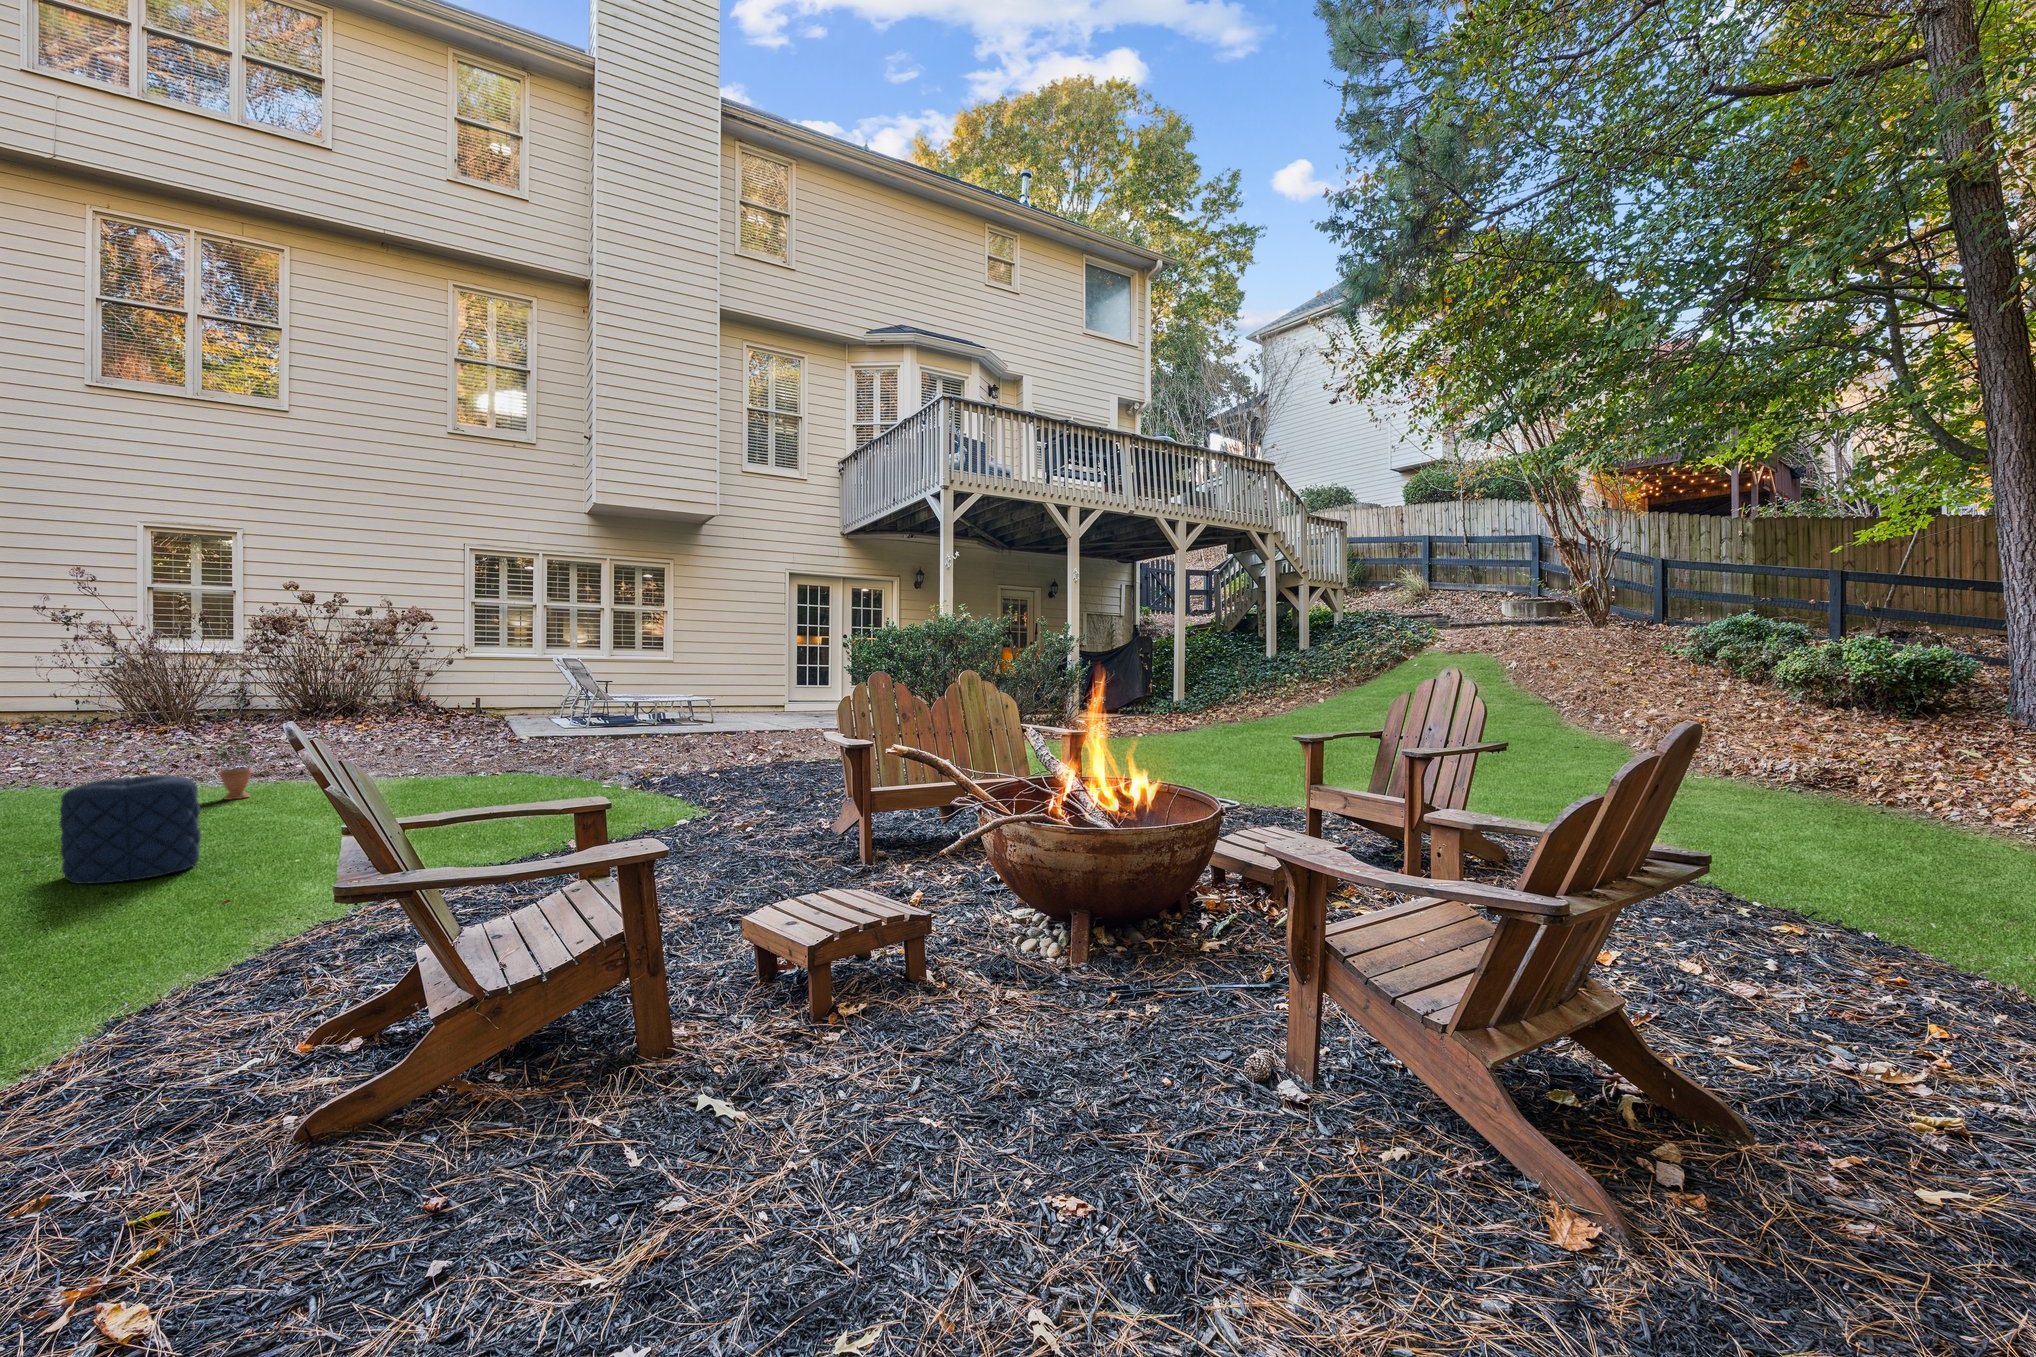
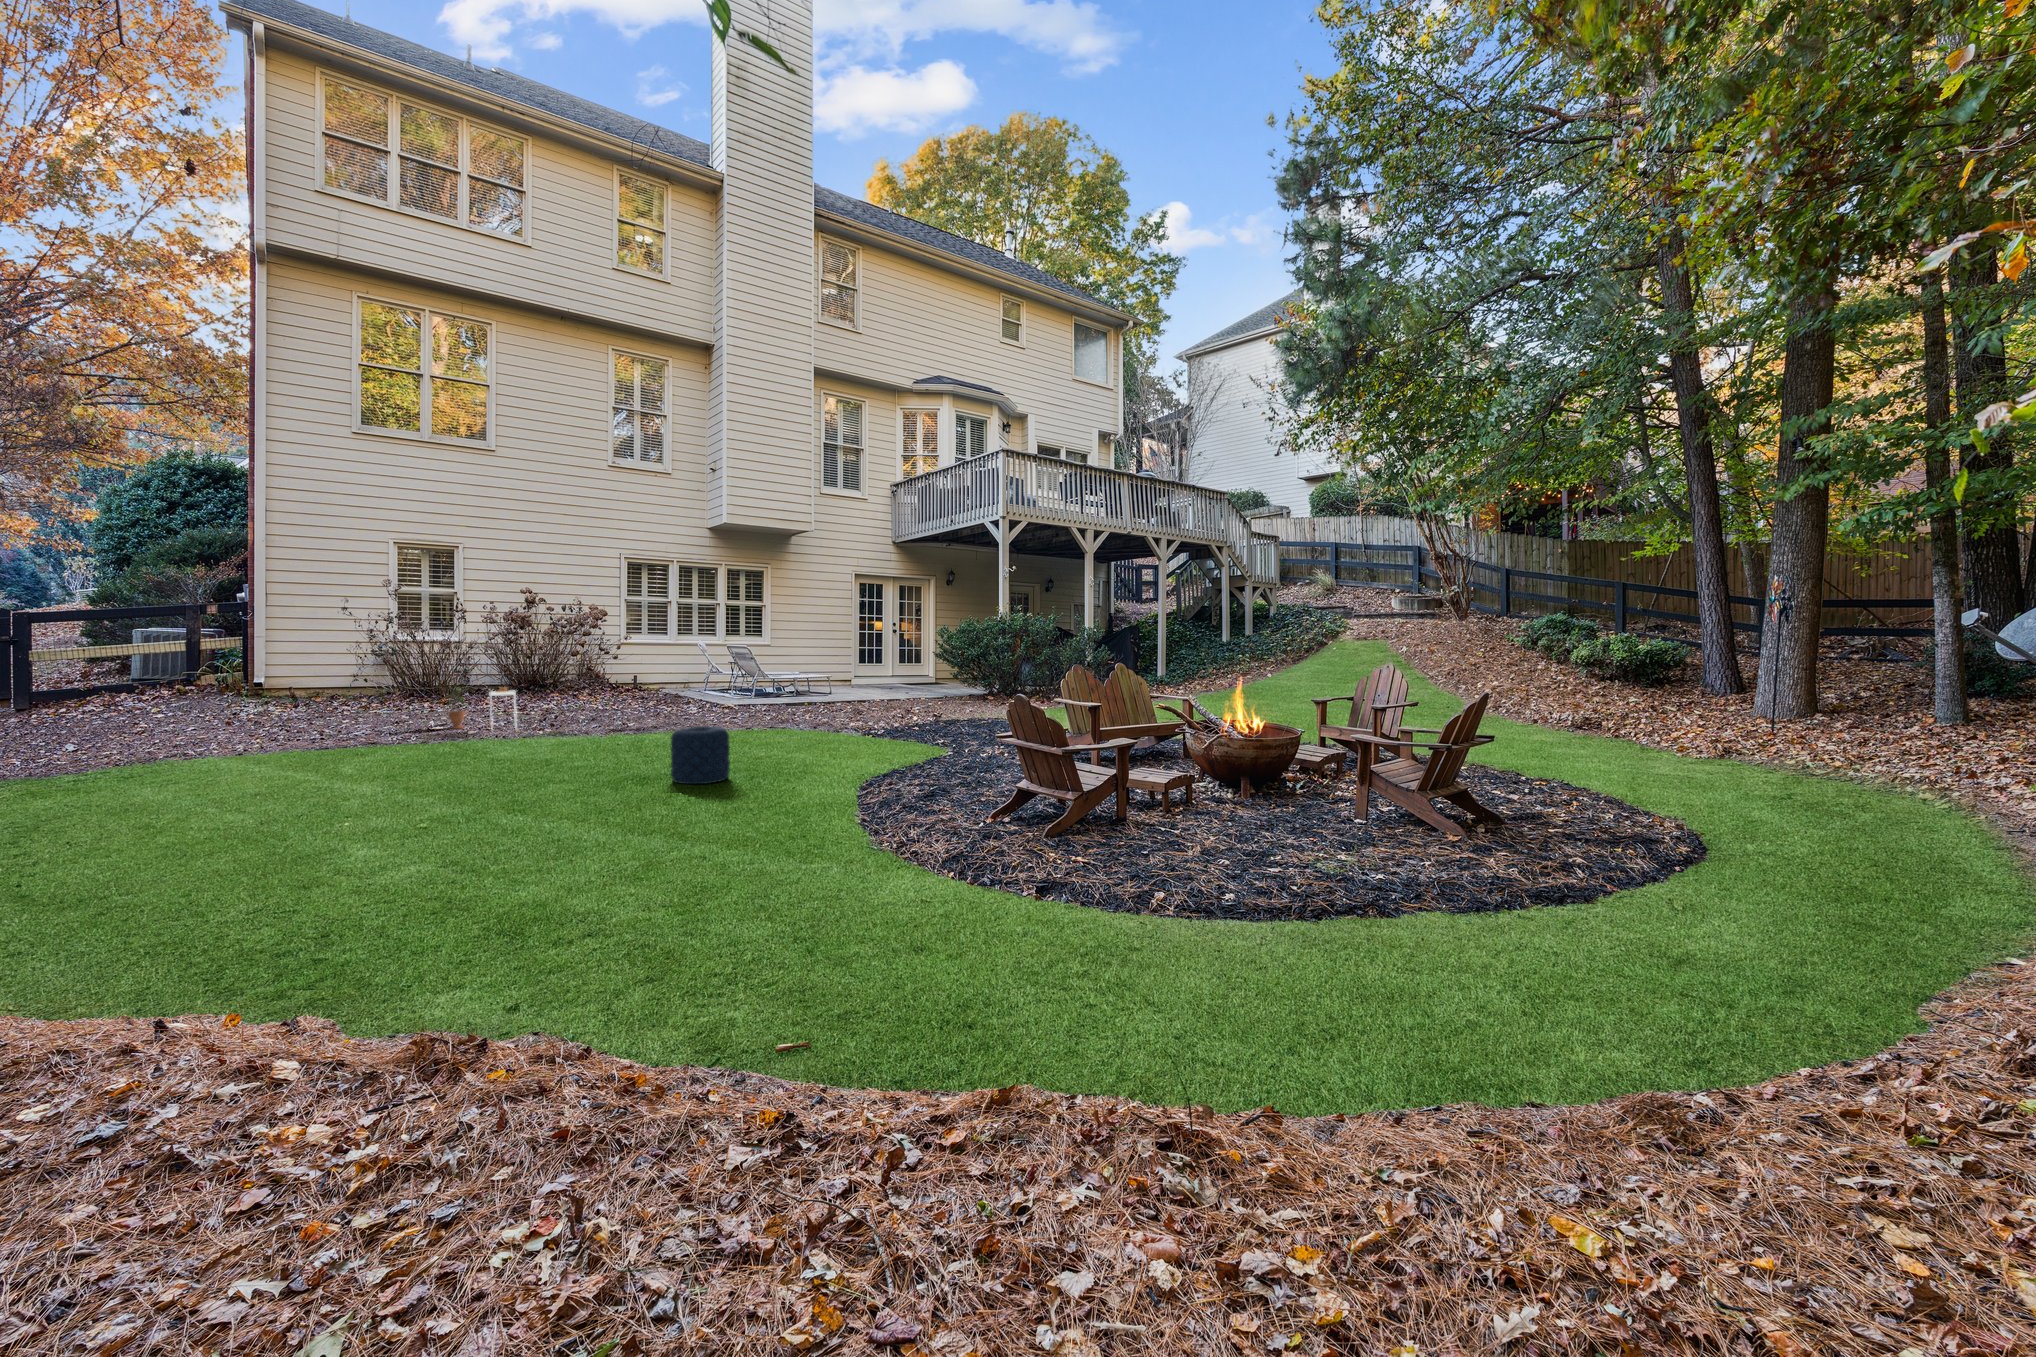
side table: none [94,708,159,772] -> present [490,687,517,728]
potted plant: present [214,730,252,799] -> present [448,686,465,729]

